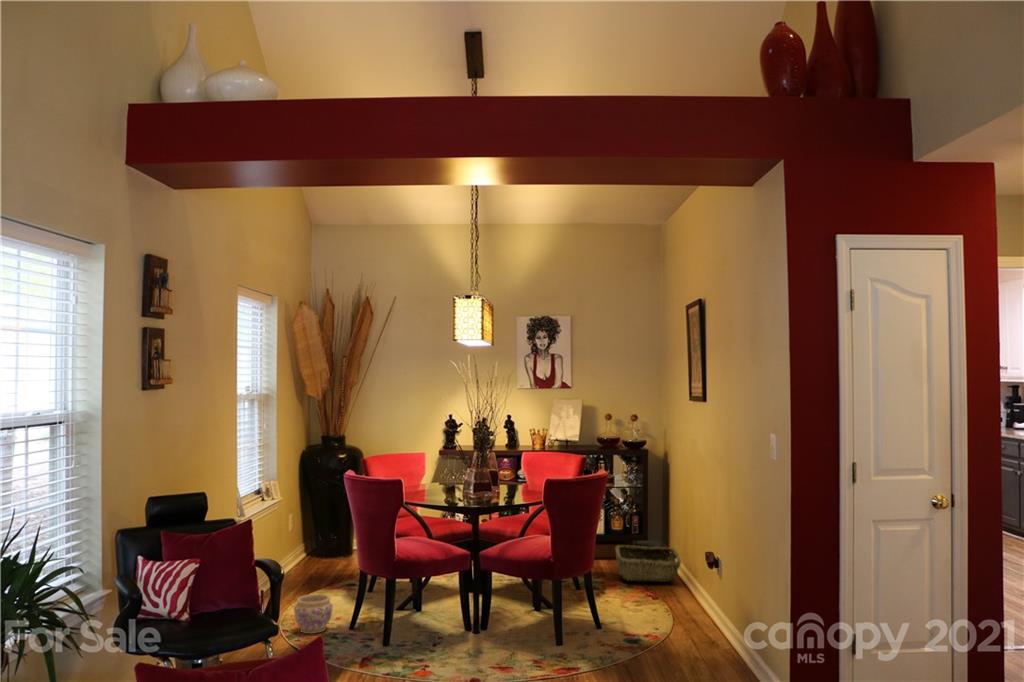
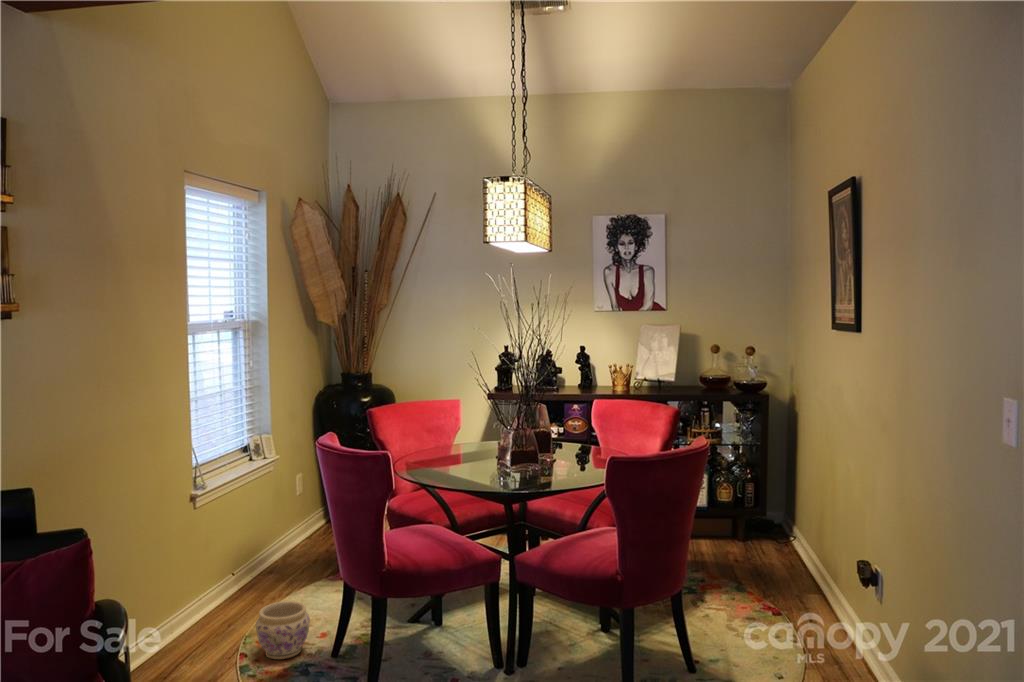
woven basket: present [615,545,681,582] -> none [720,527,816,583]

